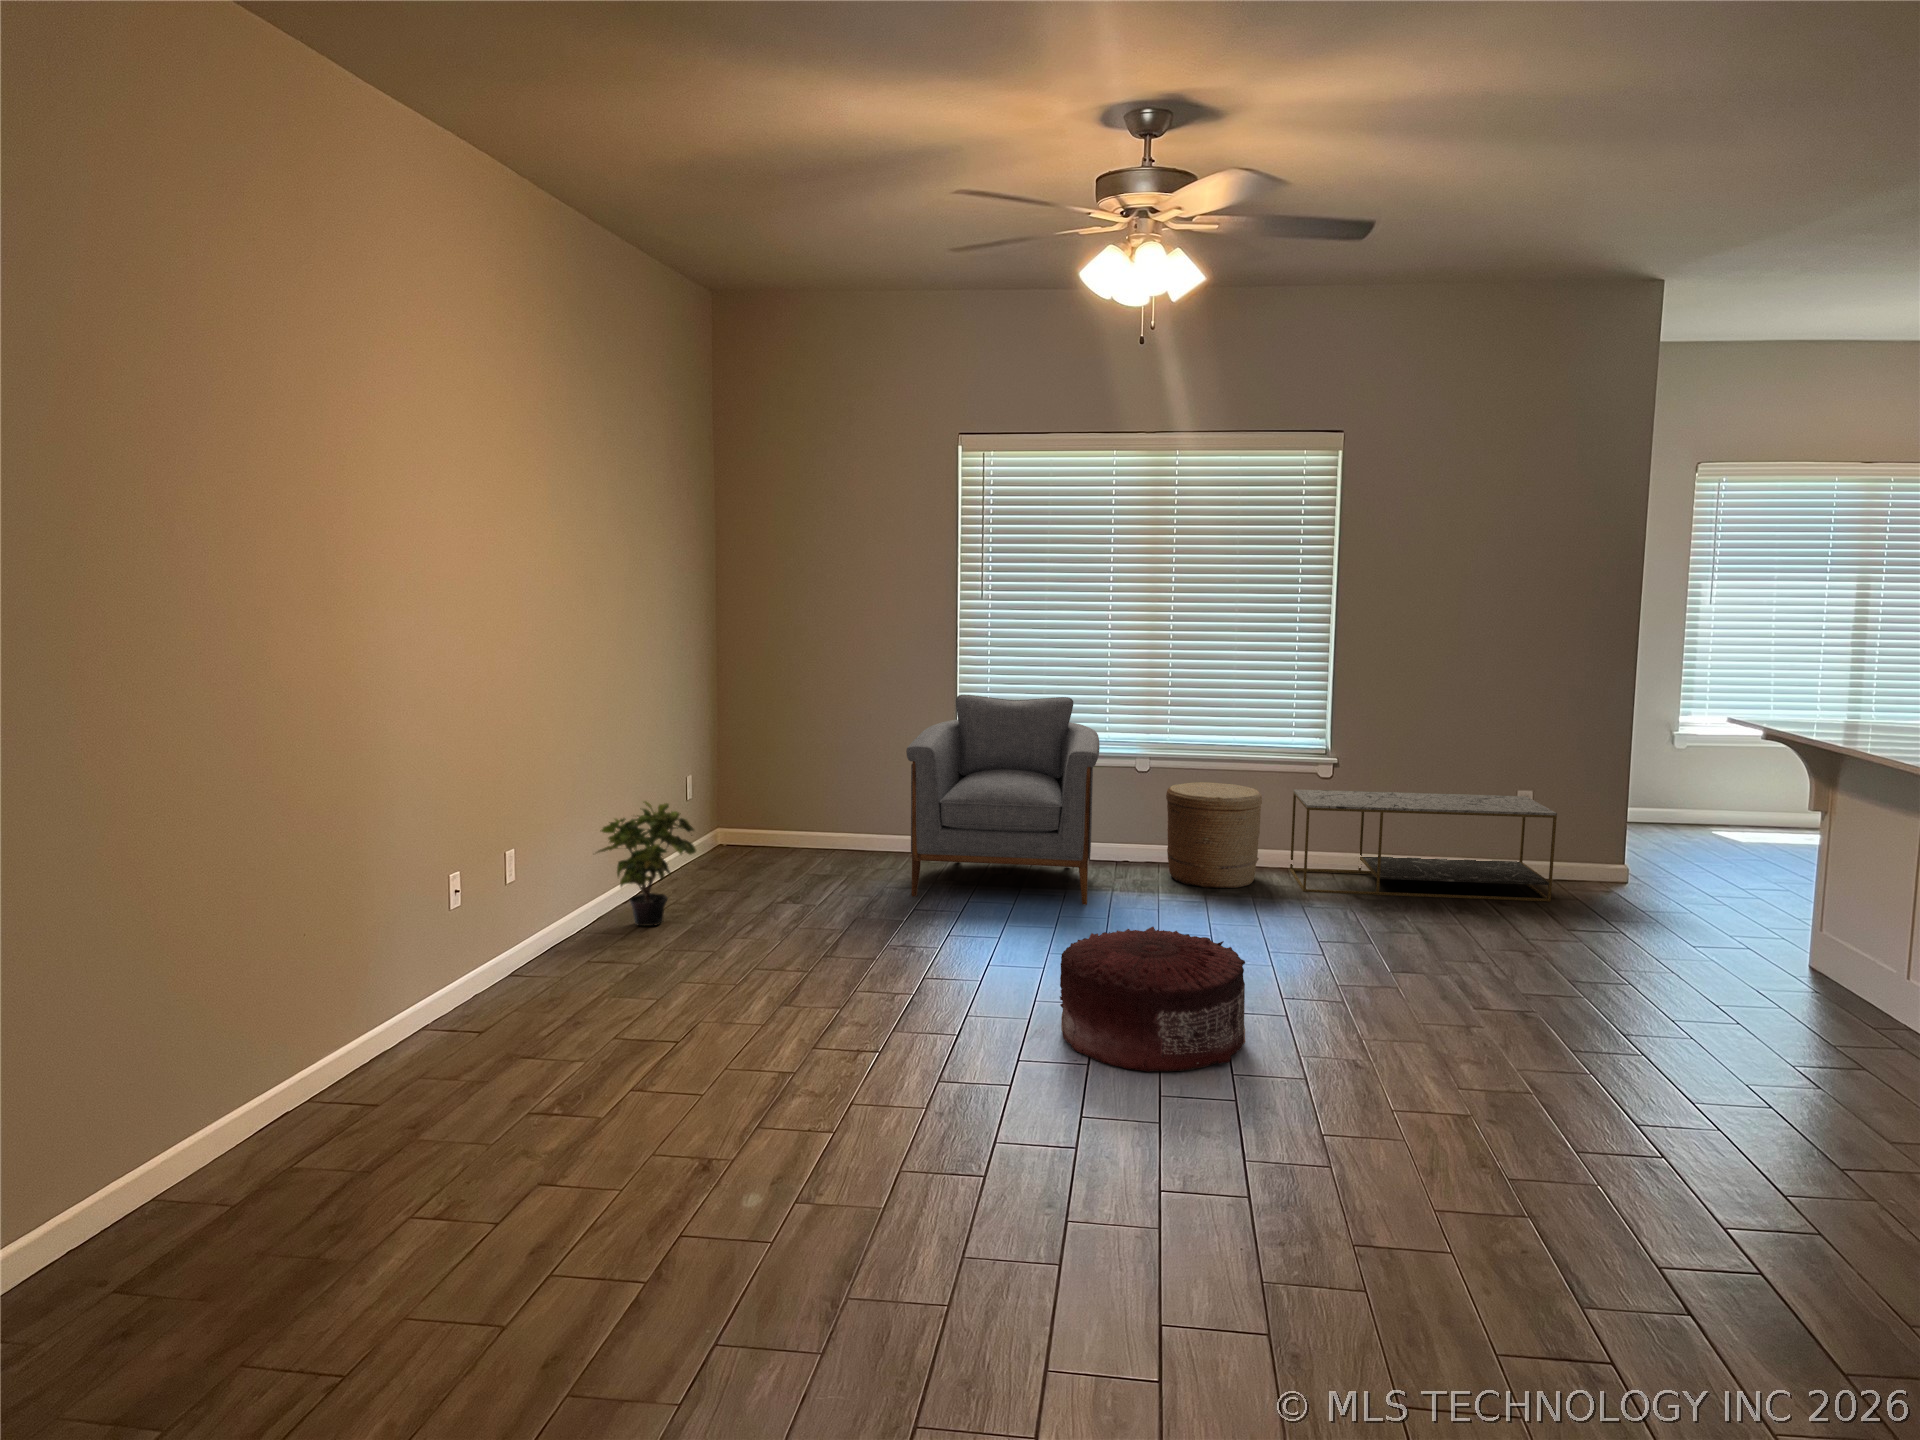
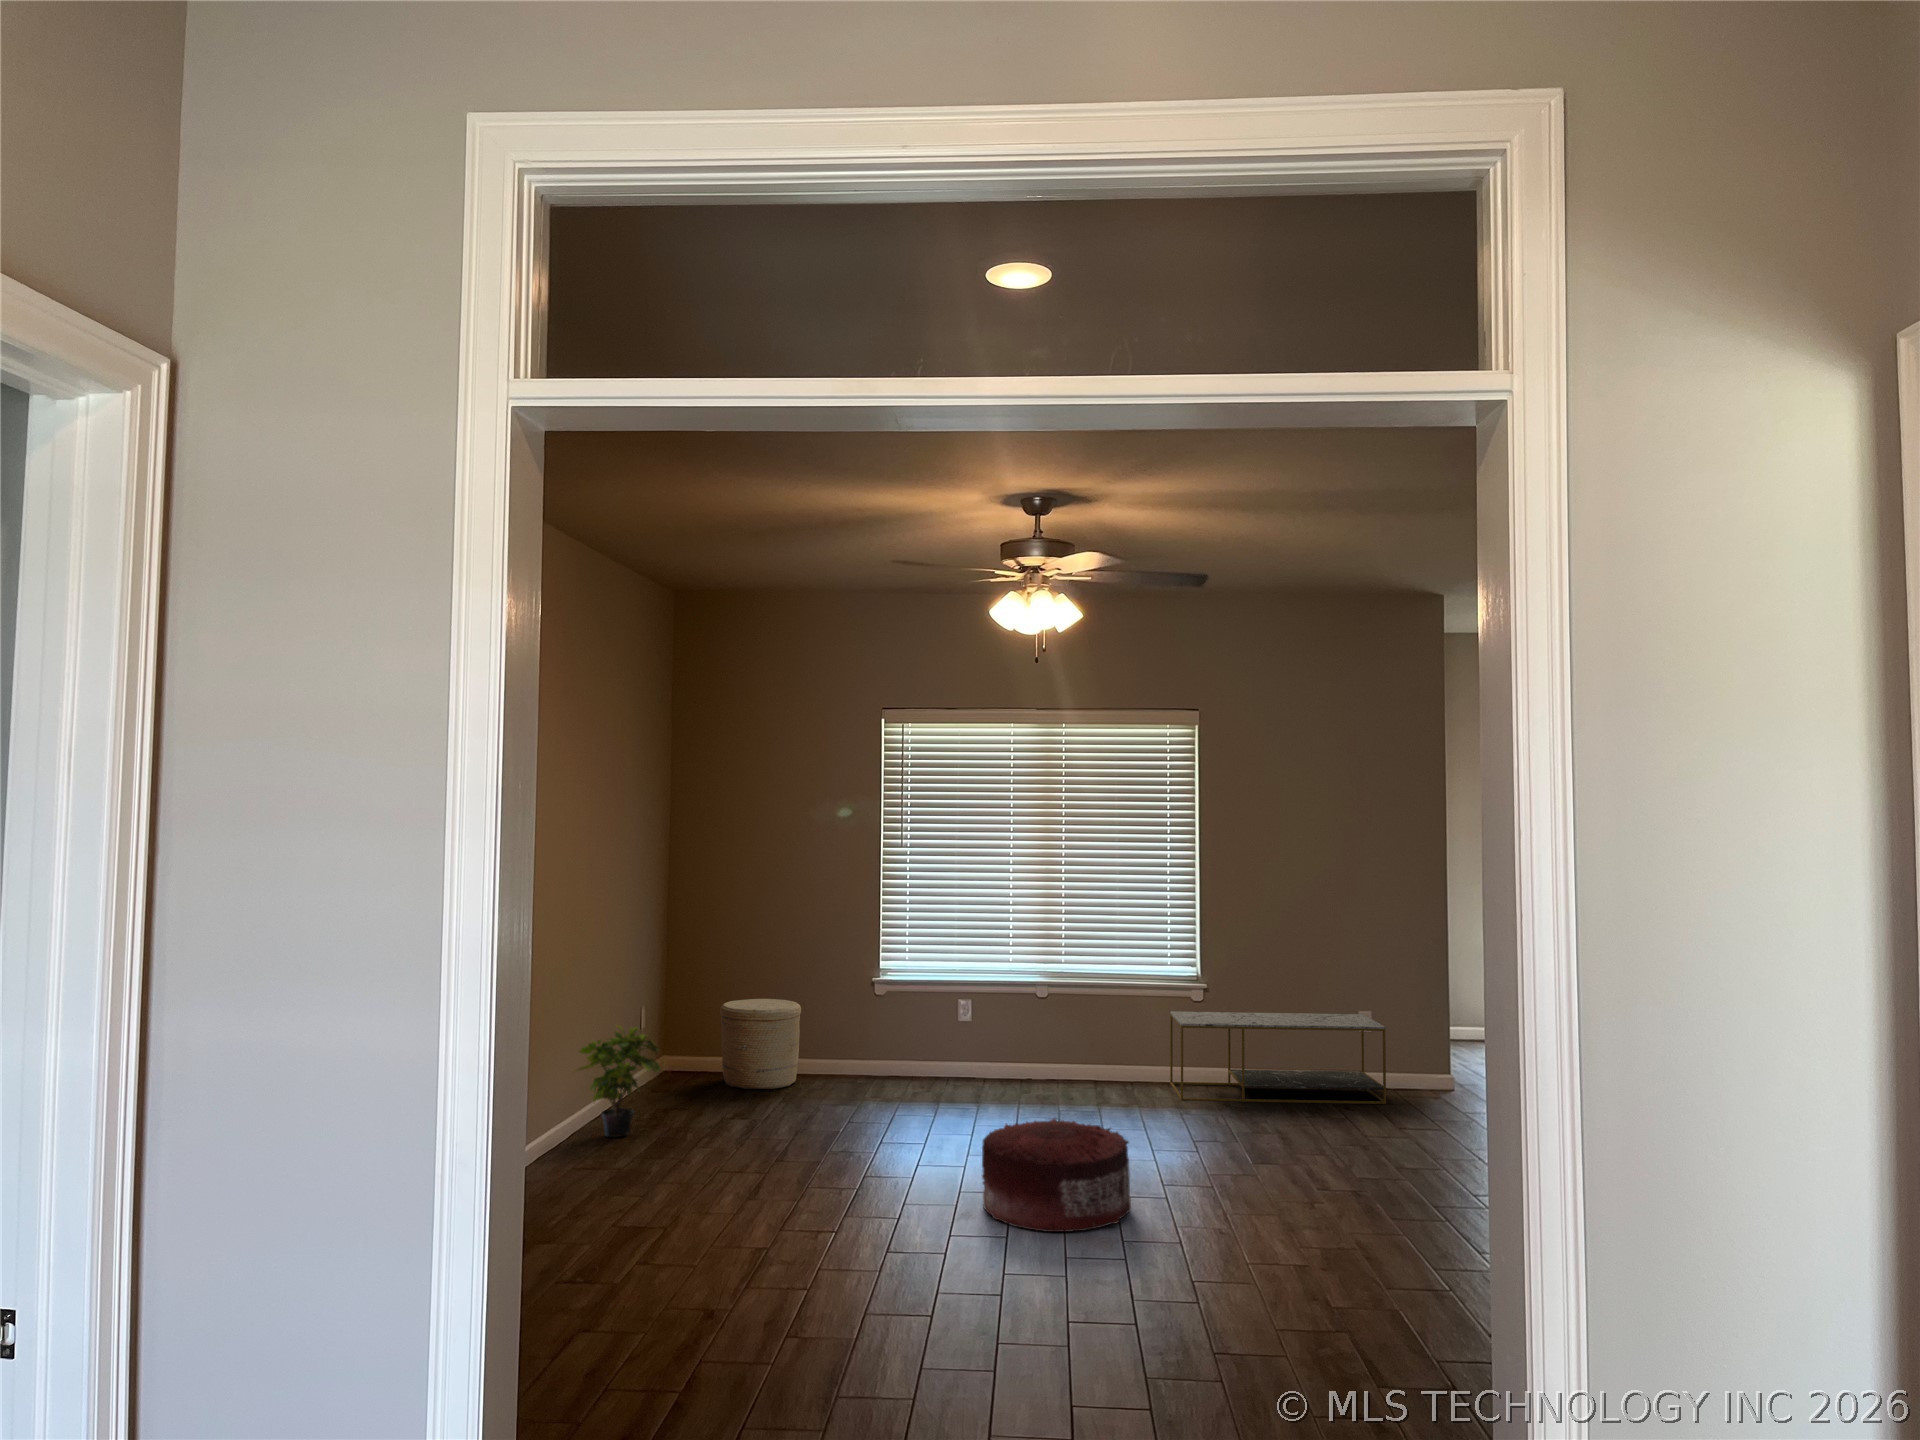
armchair: present [906,695,1099,905] -> none [841,931,1004,1114]
woven basket: present [1166,782,1262,888] -> present [720,999,801,1089]

